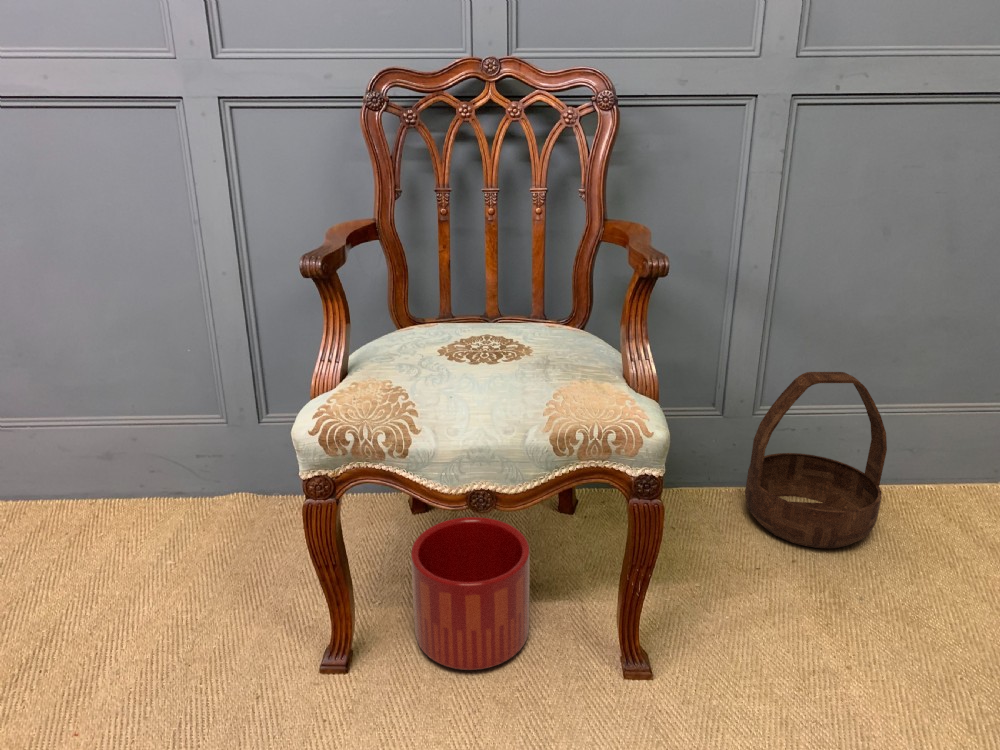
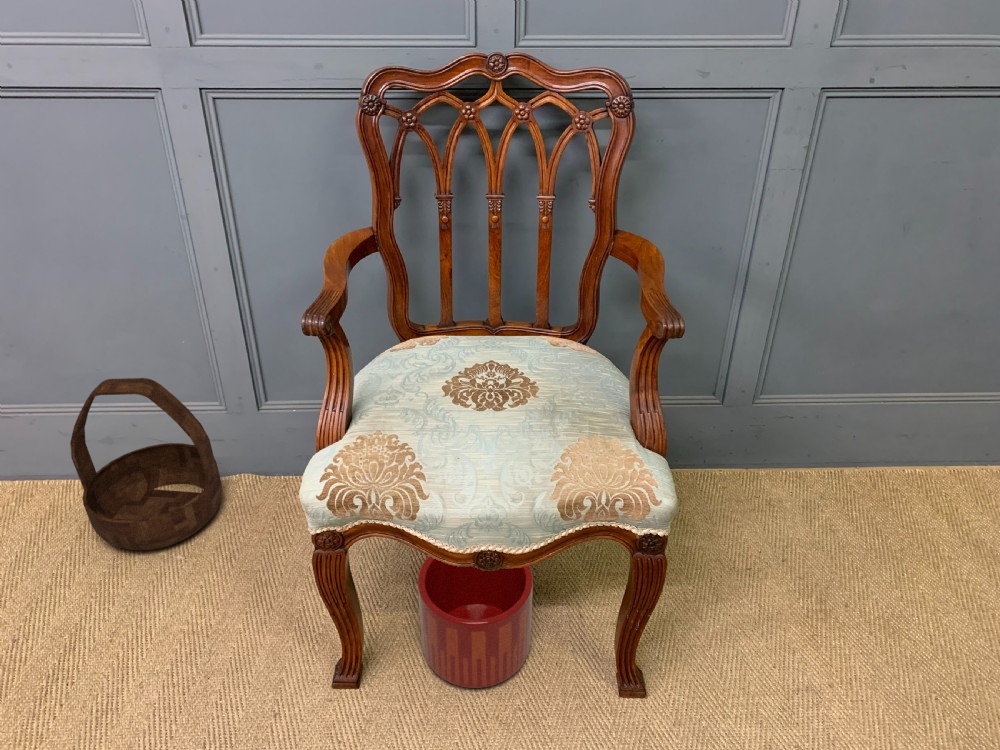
basket: present [745,372,887,548] -> present [70,378,222,550]

